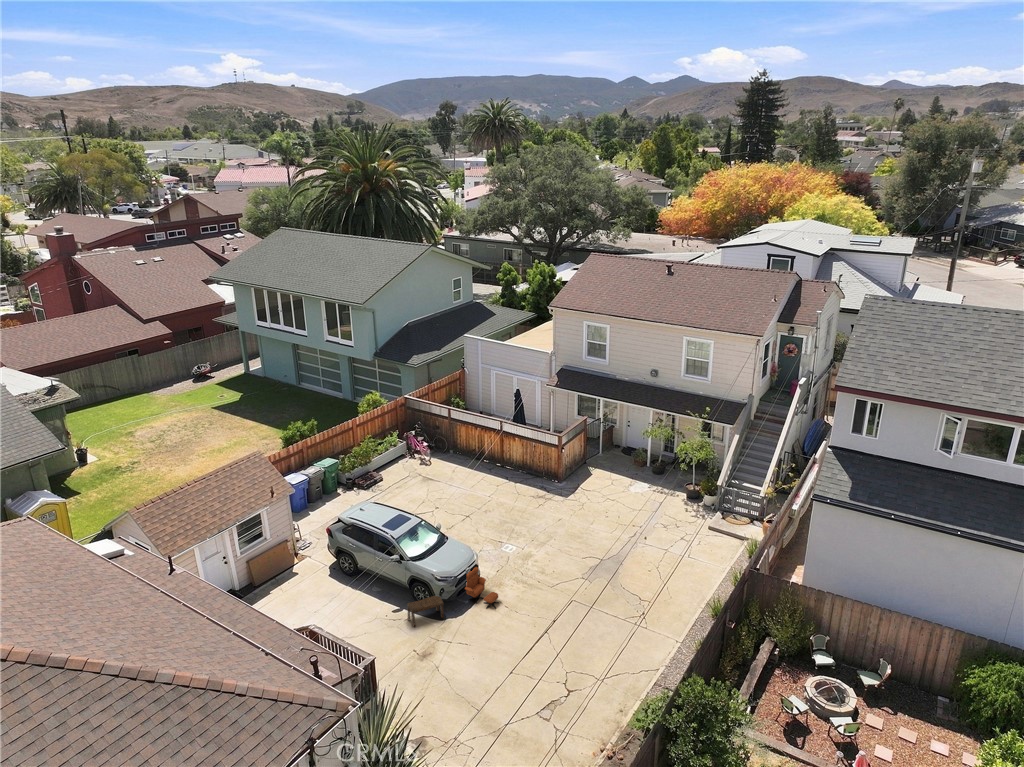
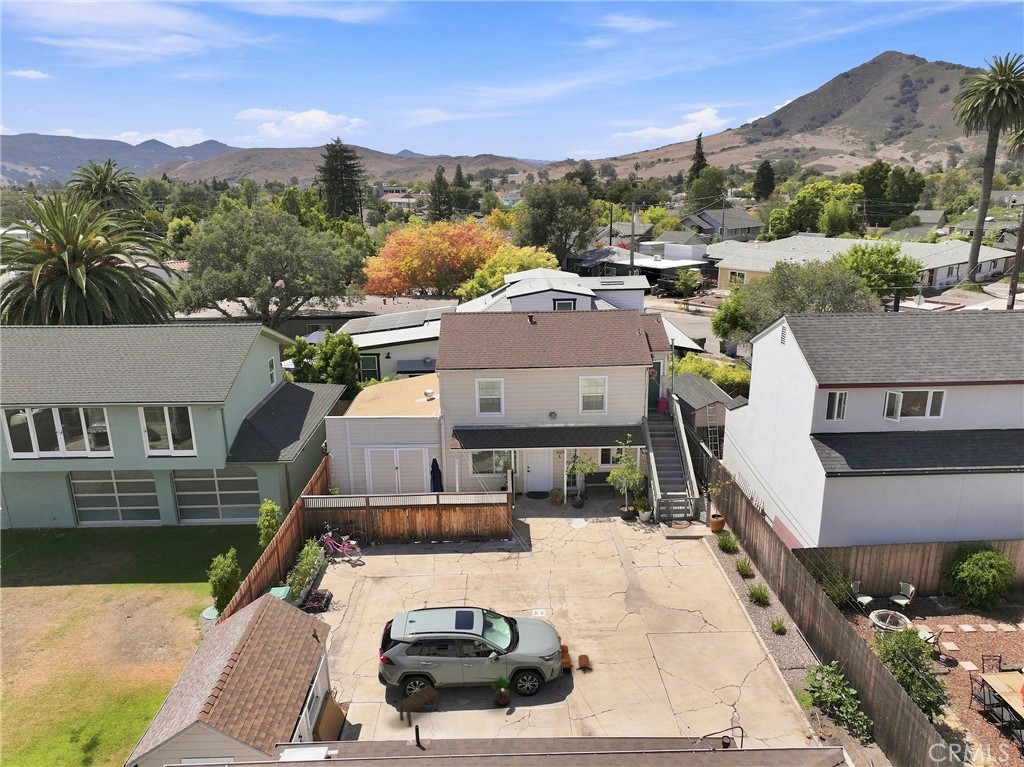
potted tree: none [388,575,410,603] -> present [491,676,510,704]
bench: present [407,596,444,627] -> present [399,685,439,727]

